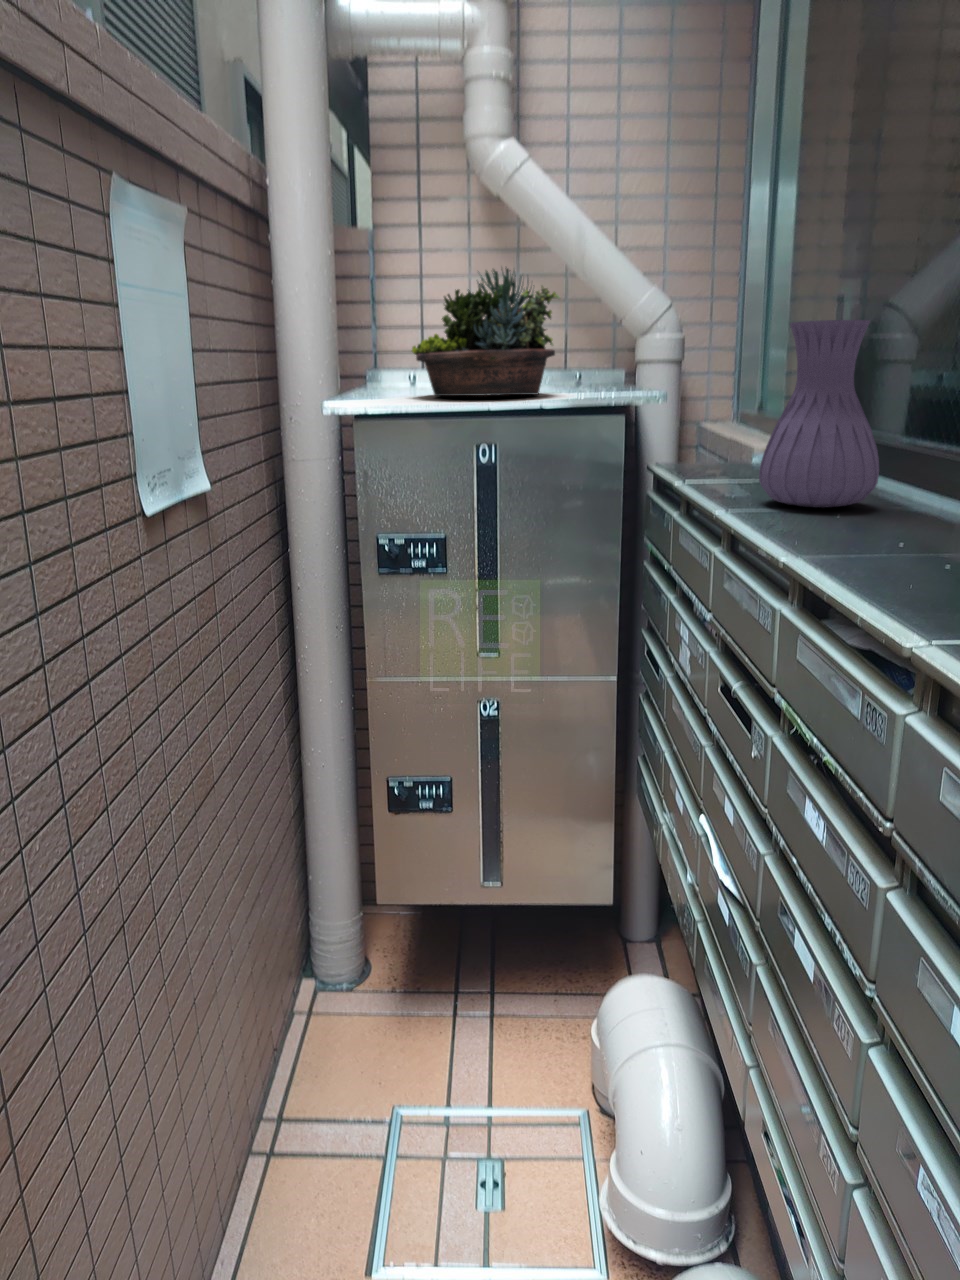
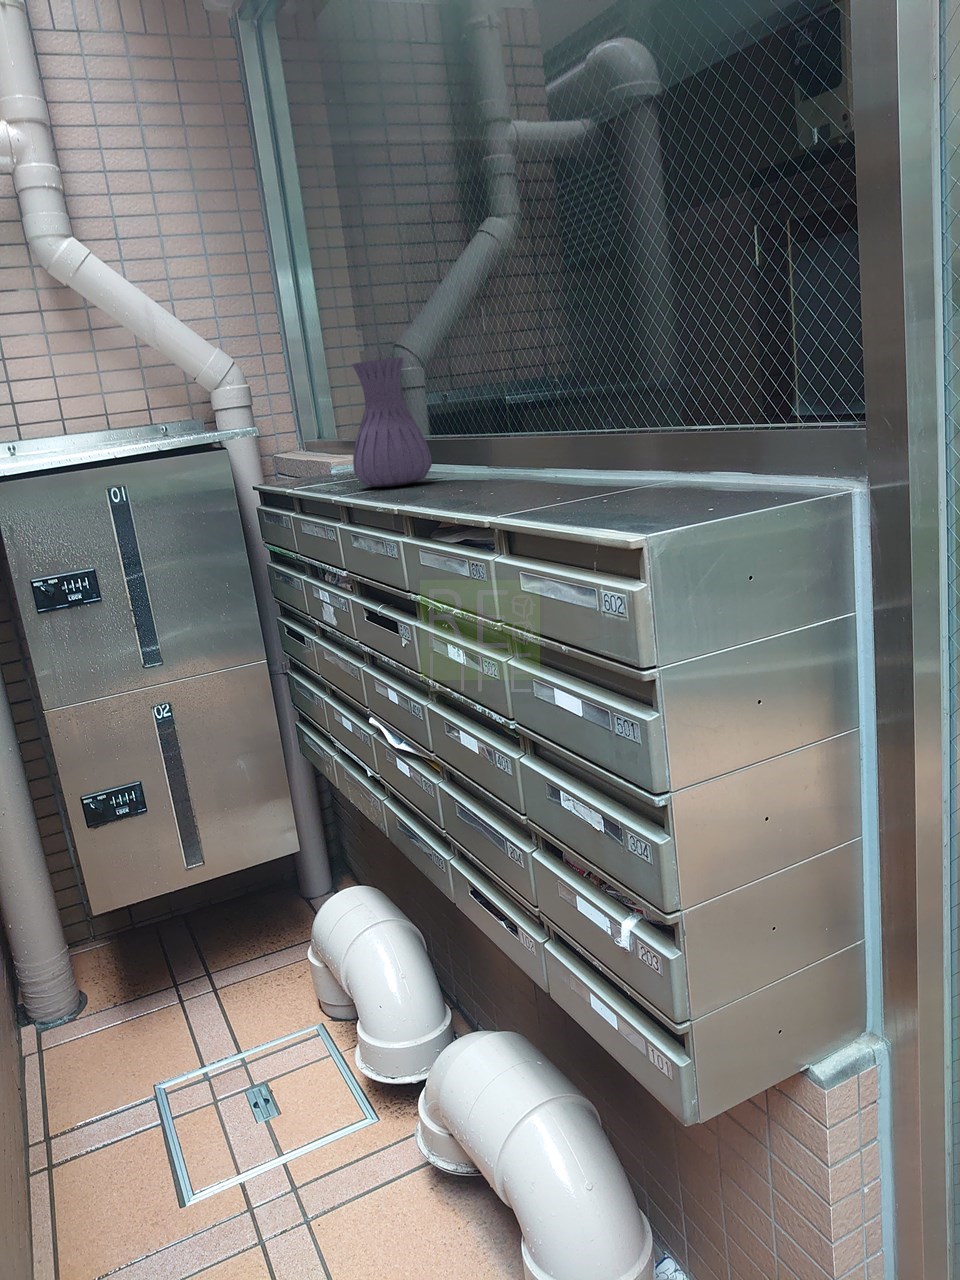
succulent planter: present [412,268,560,396] -> none [29,340,159,453]

